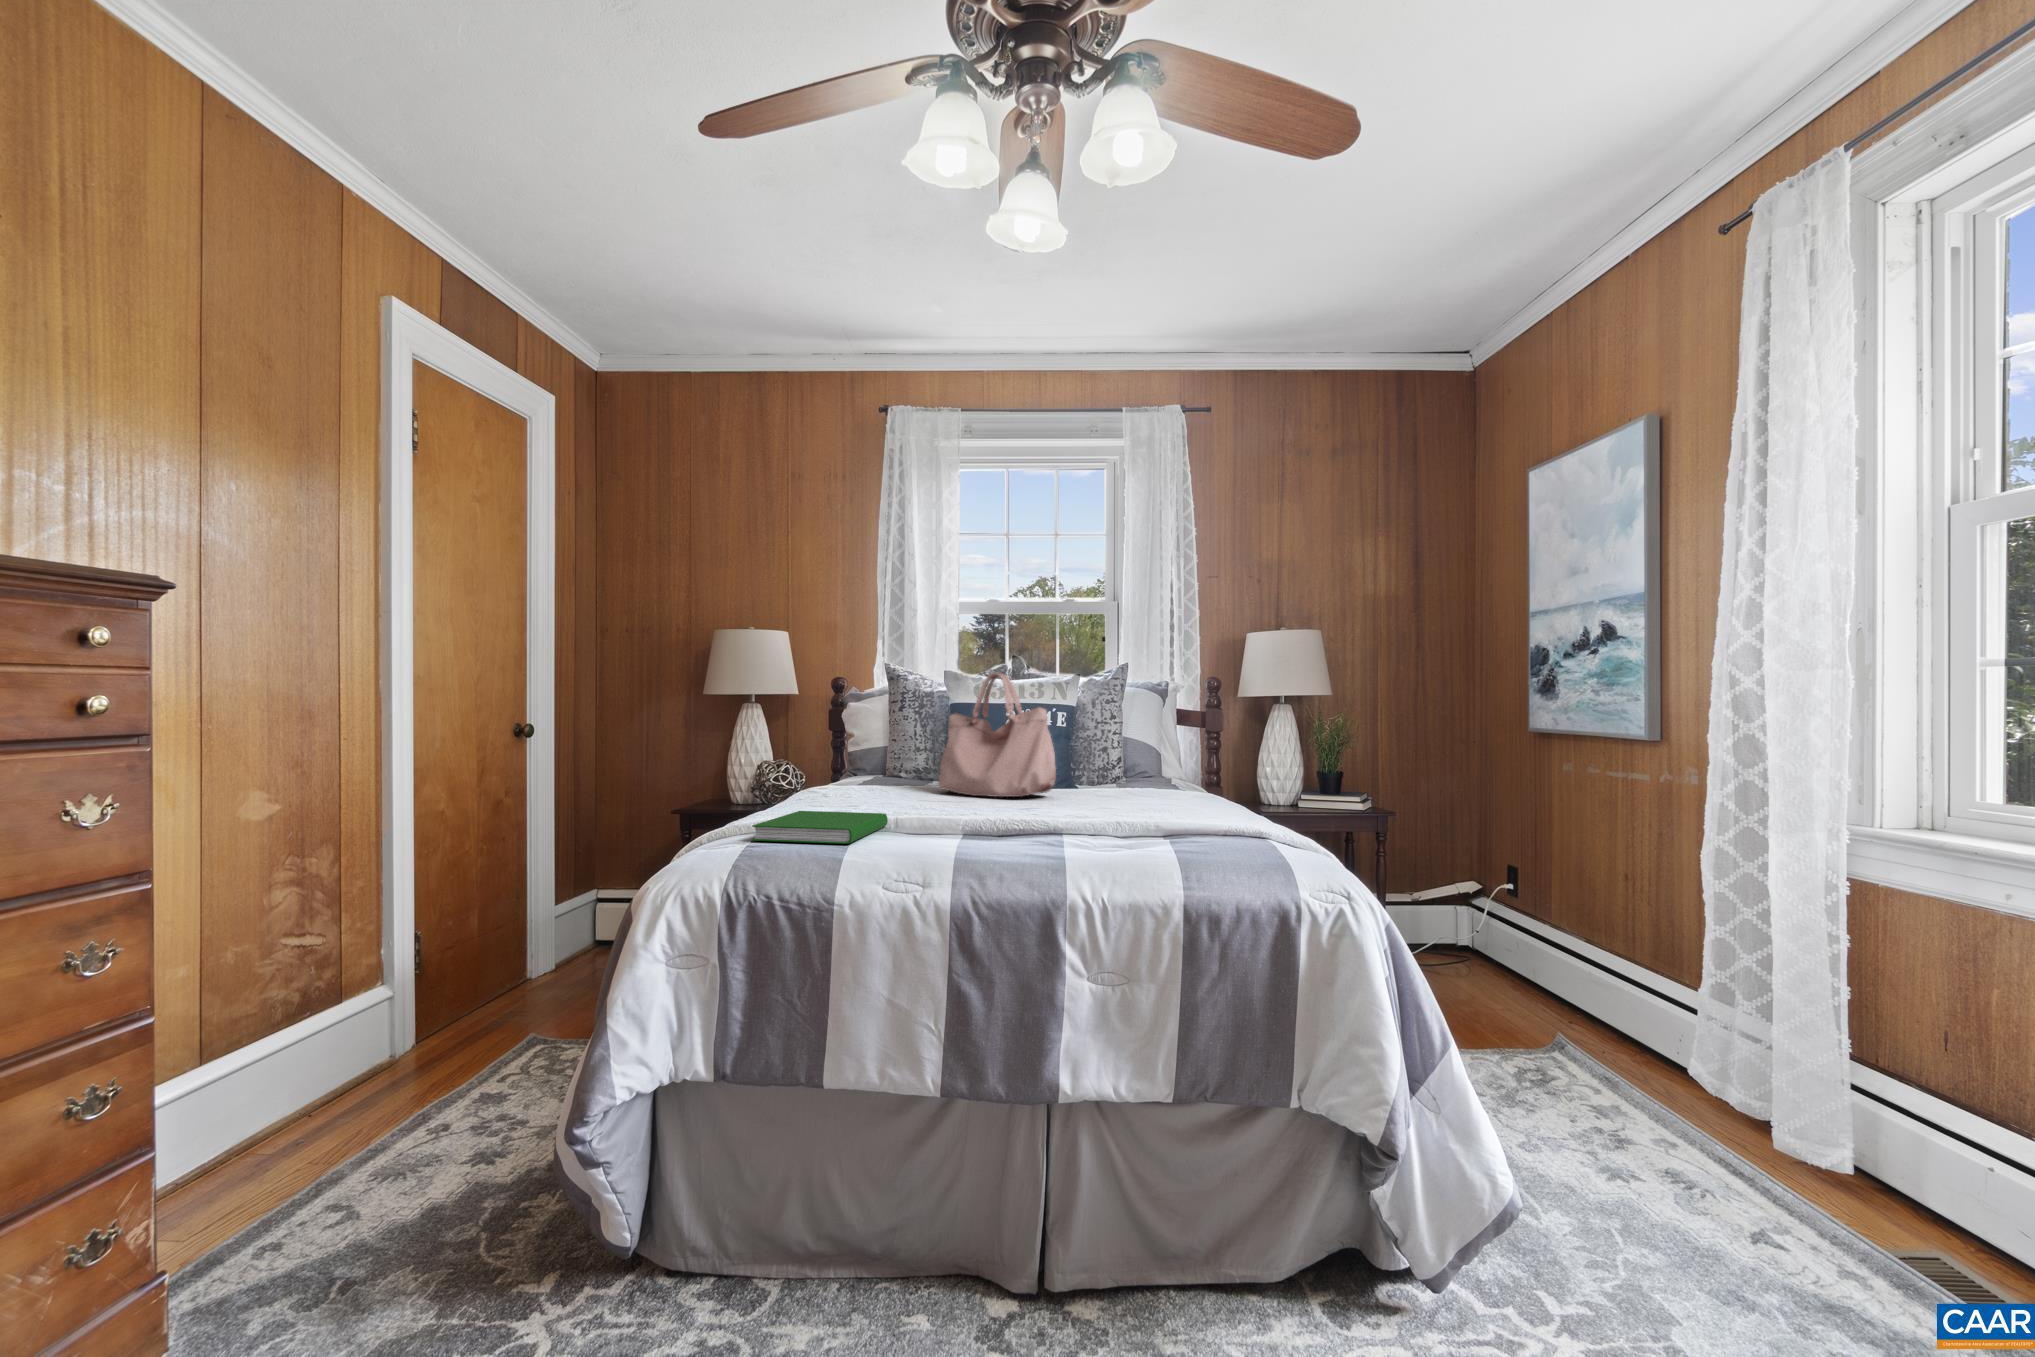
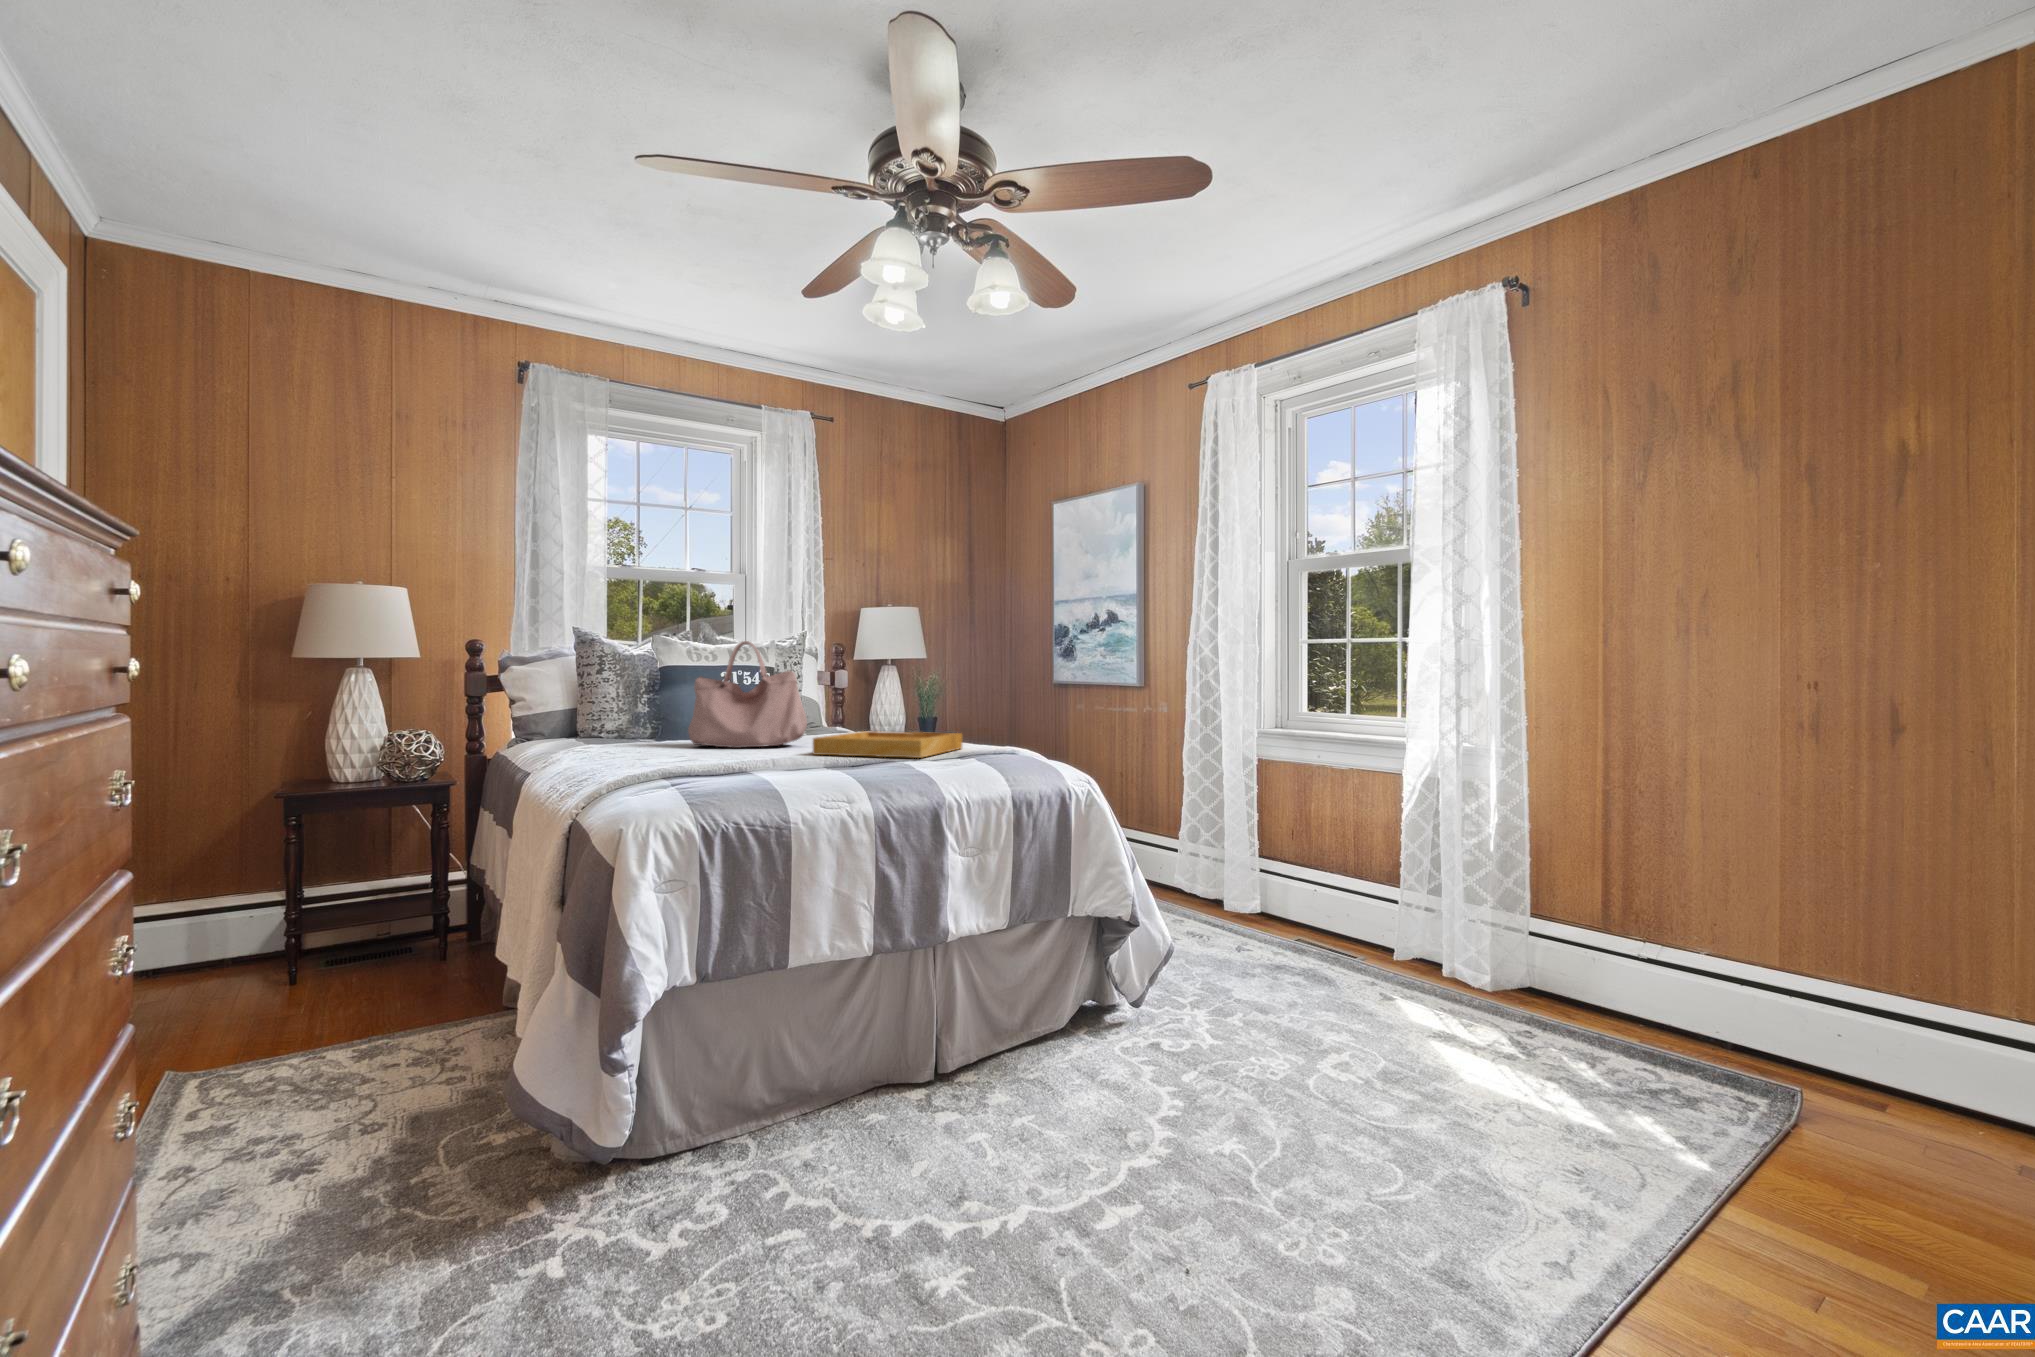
tray: none [1016,785,1224,829] -> present [813,731,962,758]
hardcover book: present [752,811,888,844] -> none [676,758,780,783]

